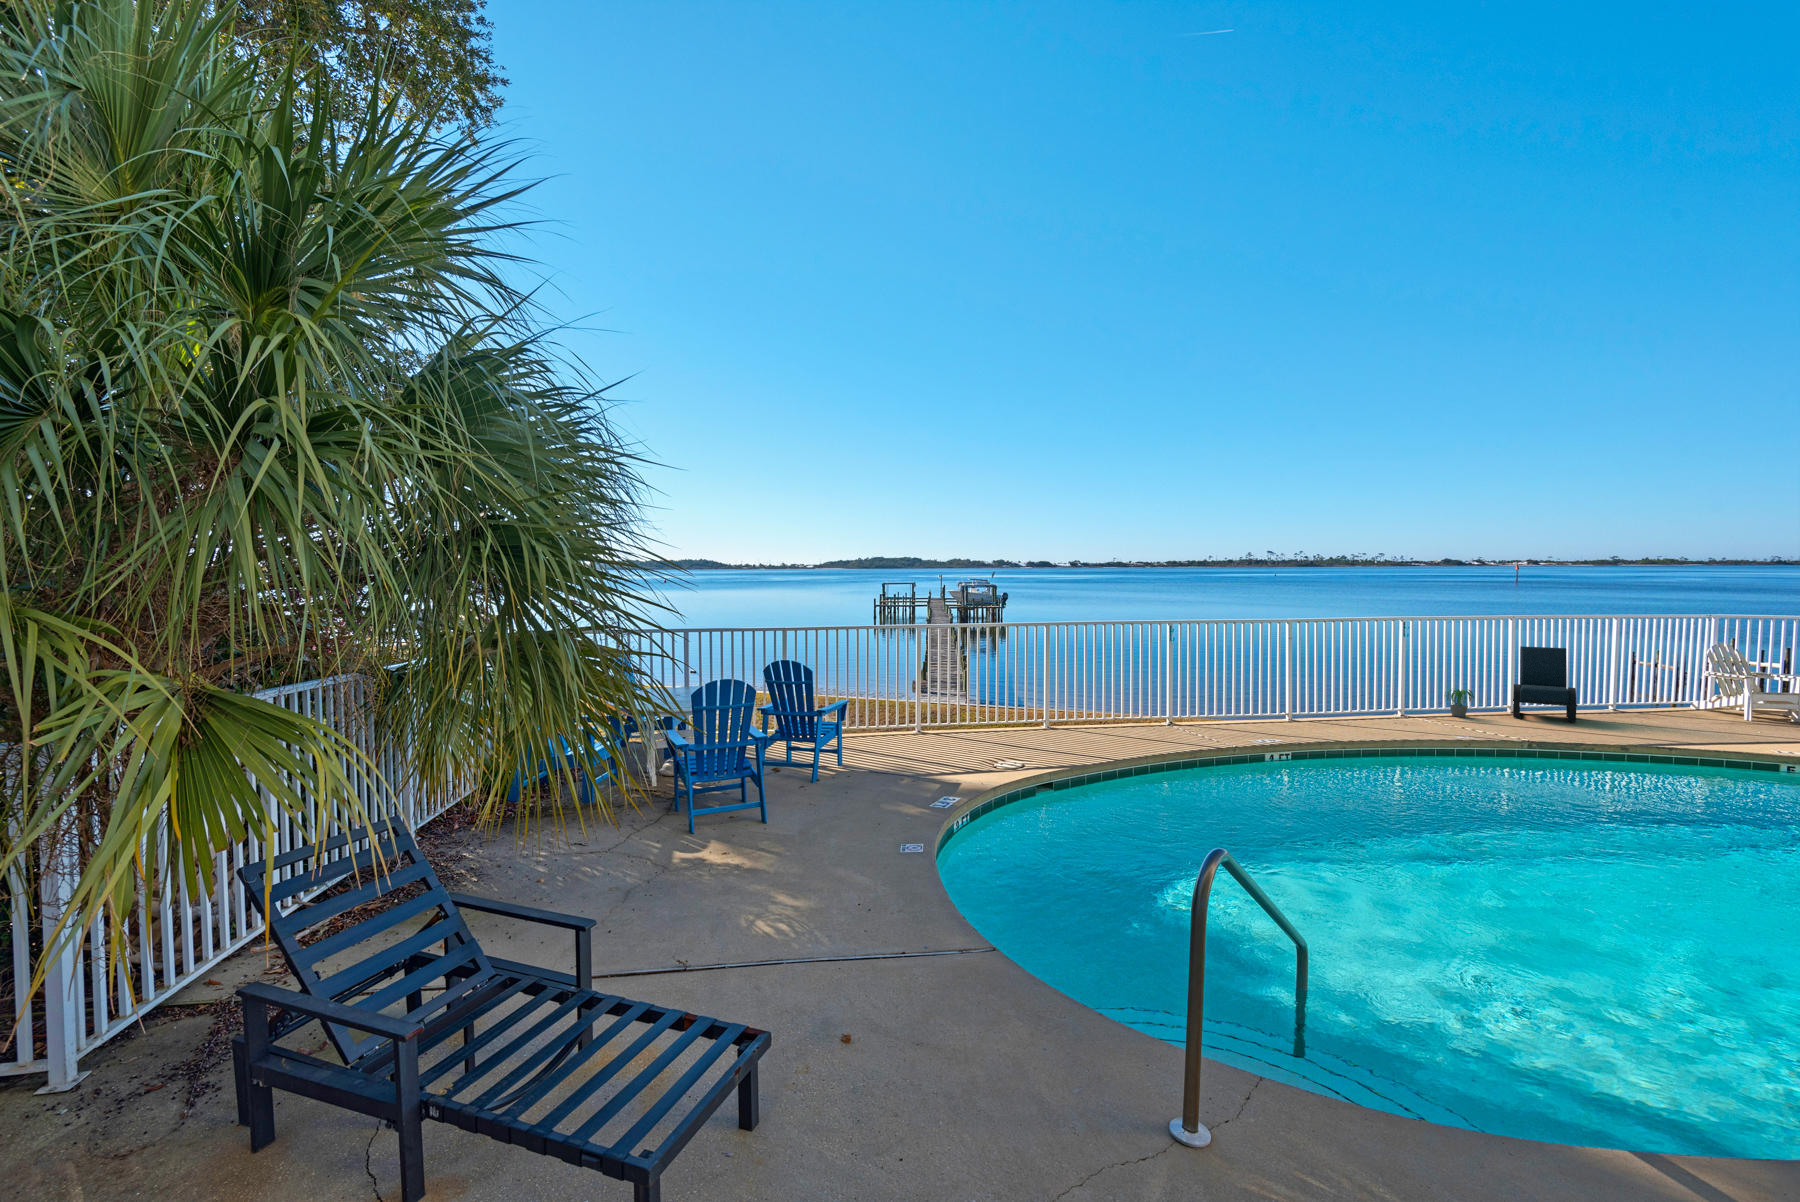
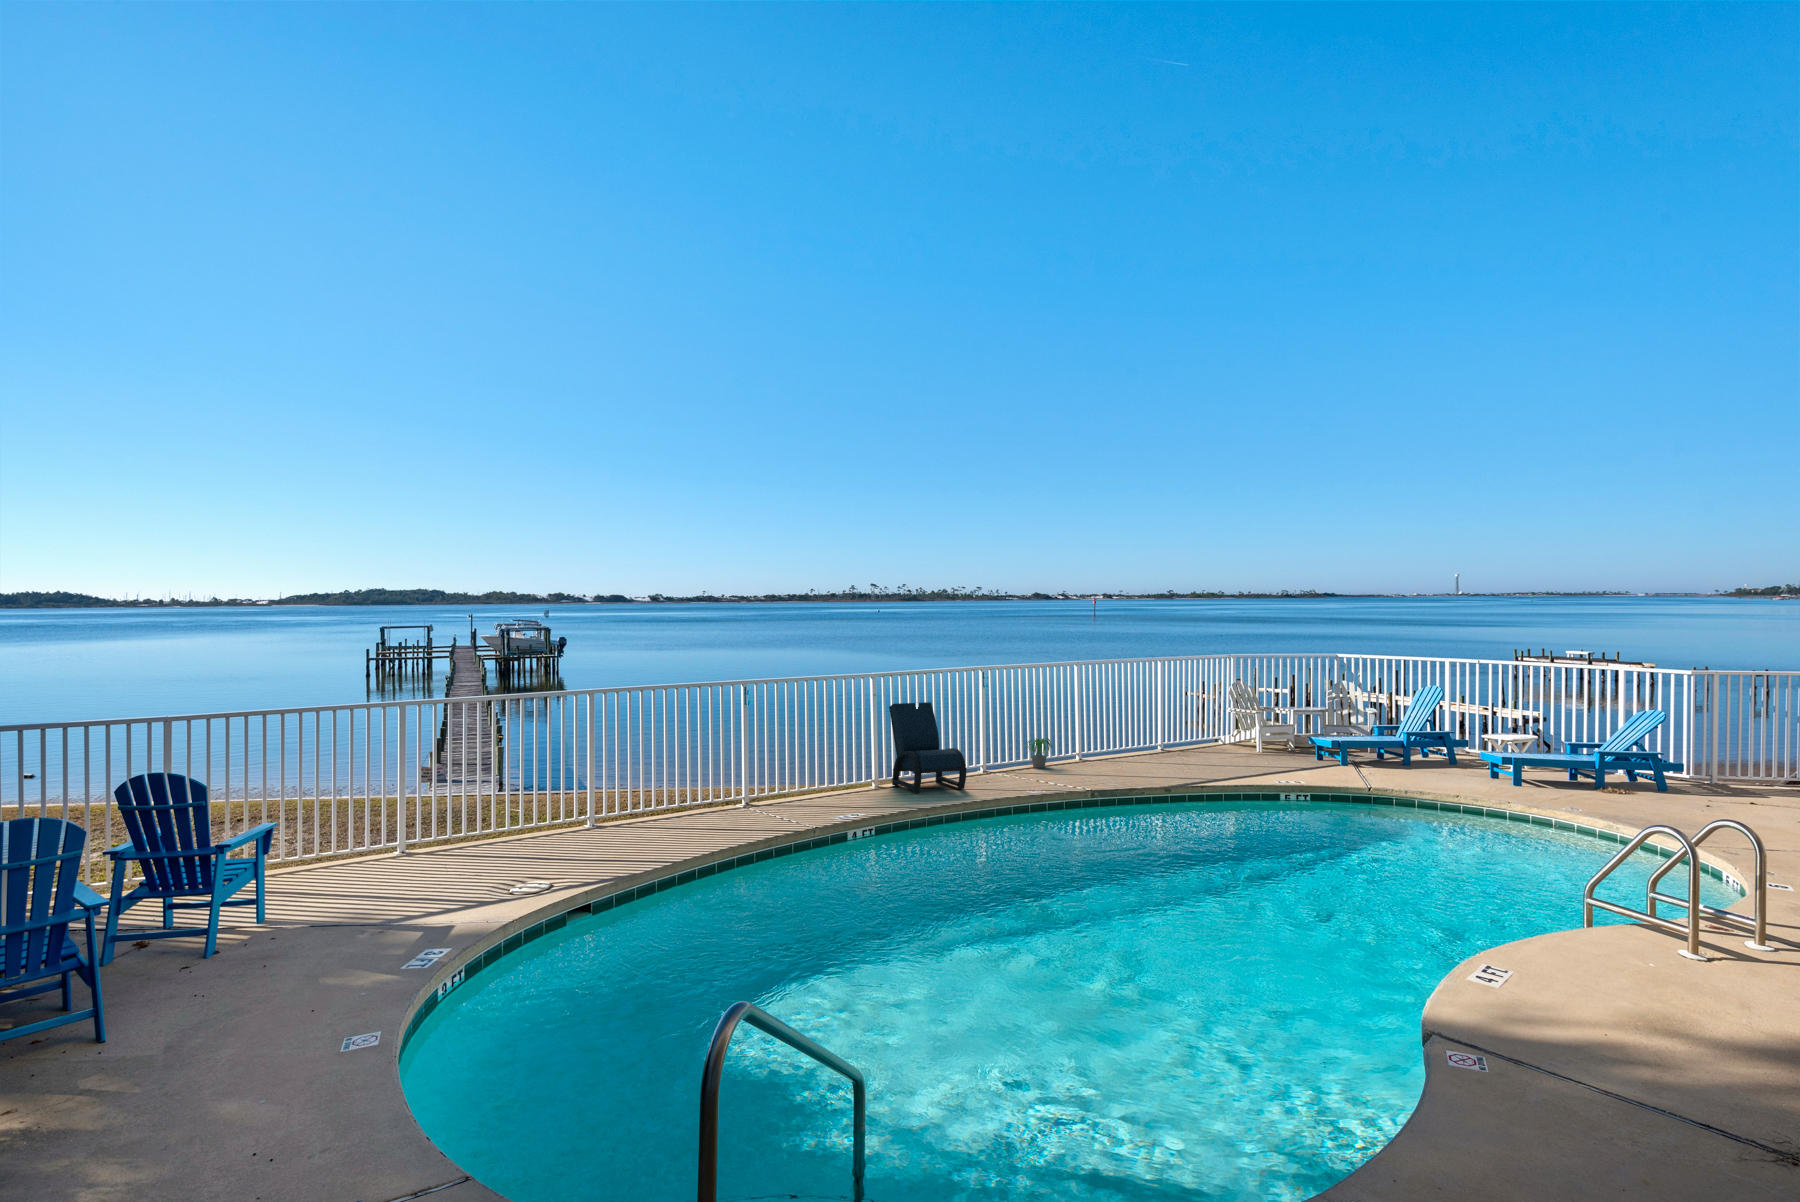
lounge chair: present [1513,646,1577,723] -> present [889,702,966,793]

